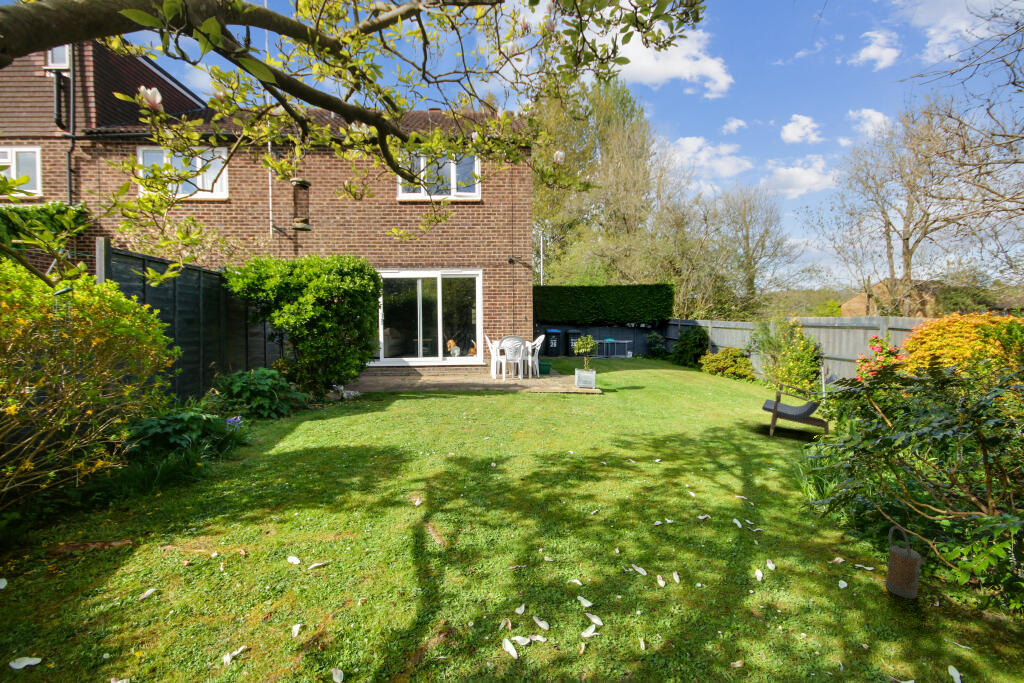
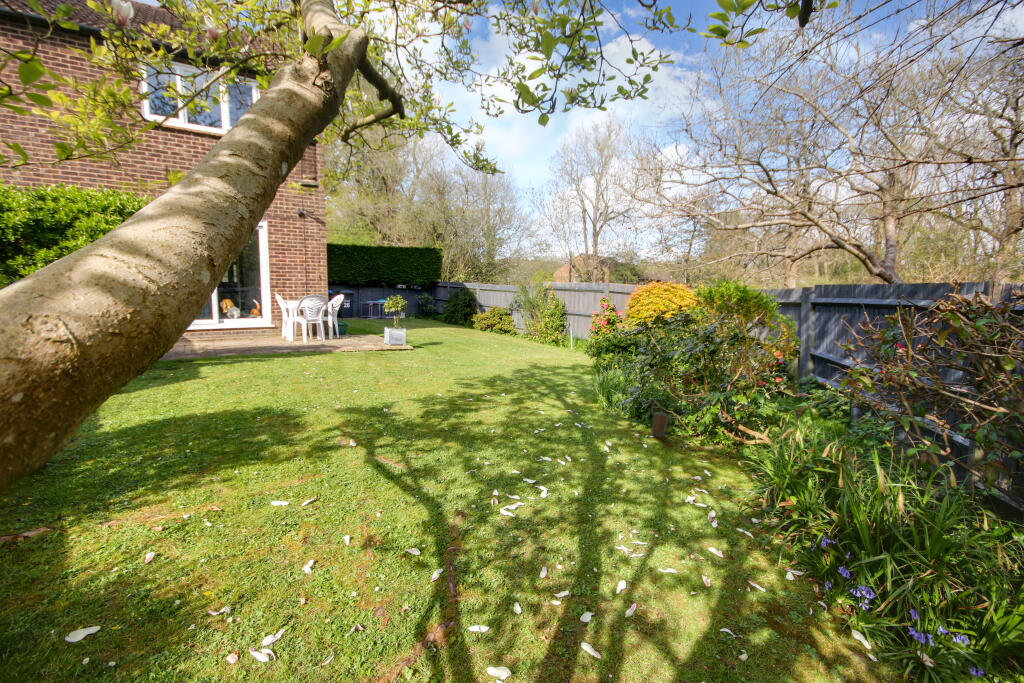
lounge chair: present [762,374,838,436] -> none [549,325,598,373]

